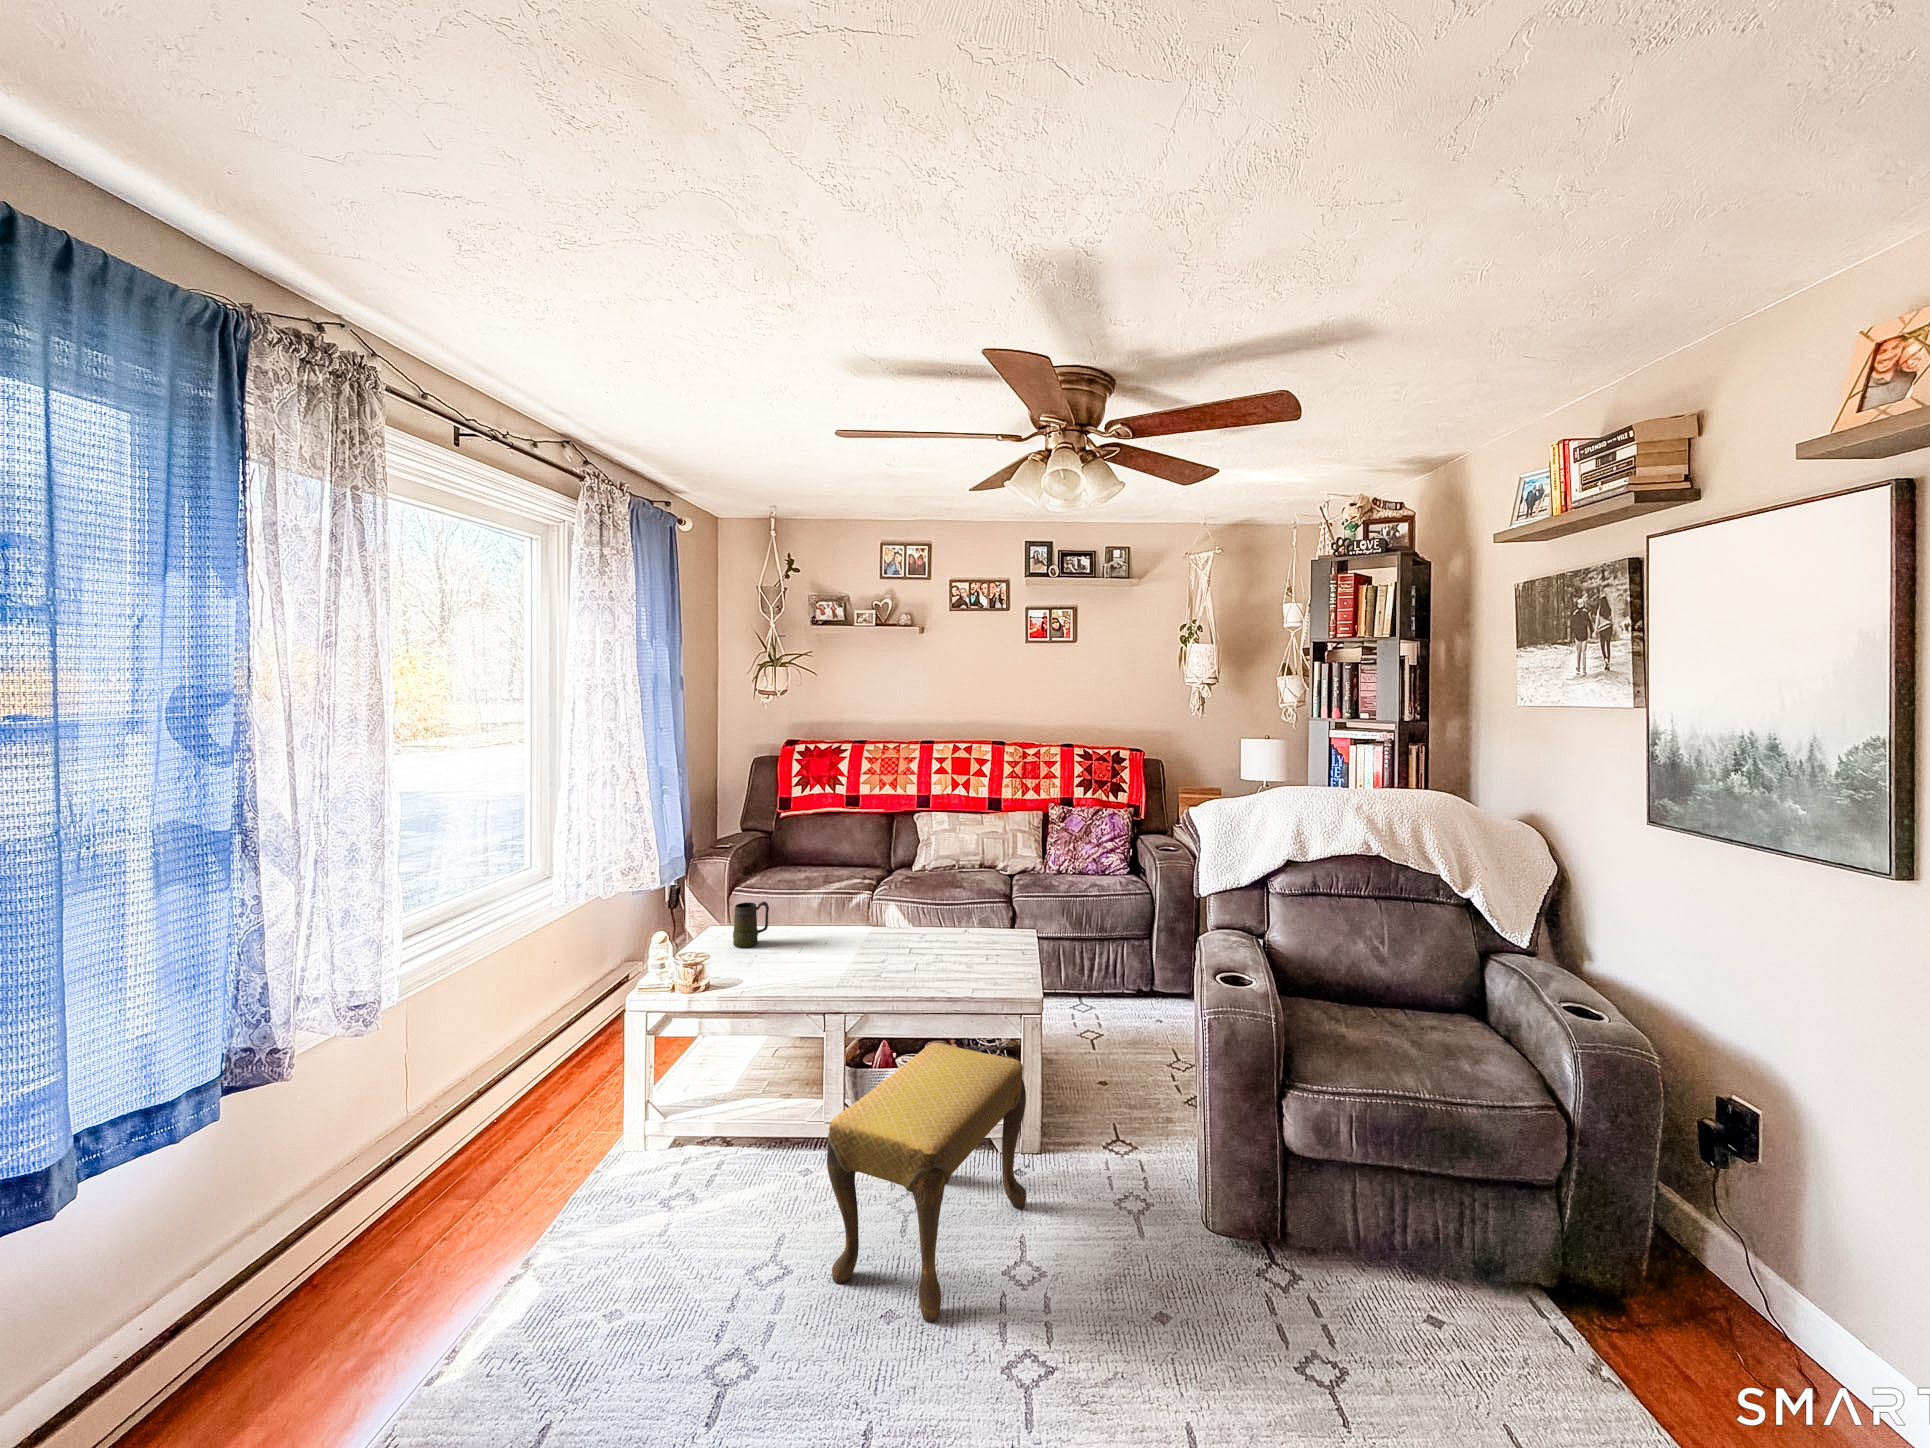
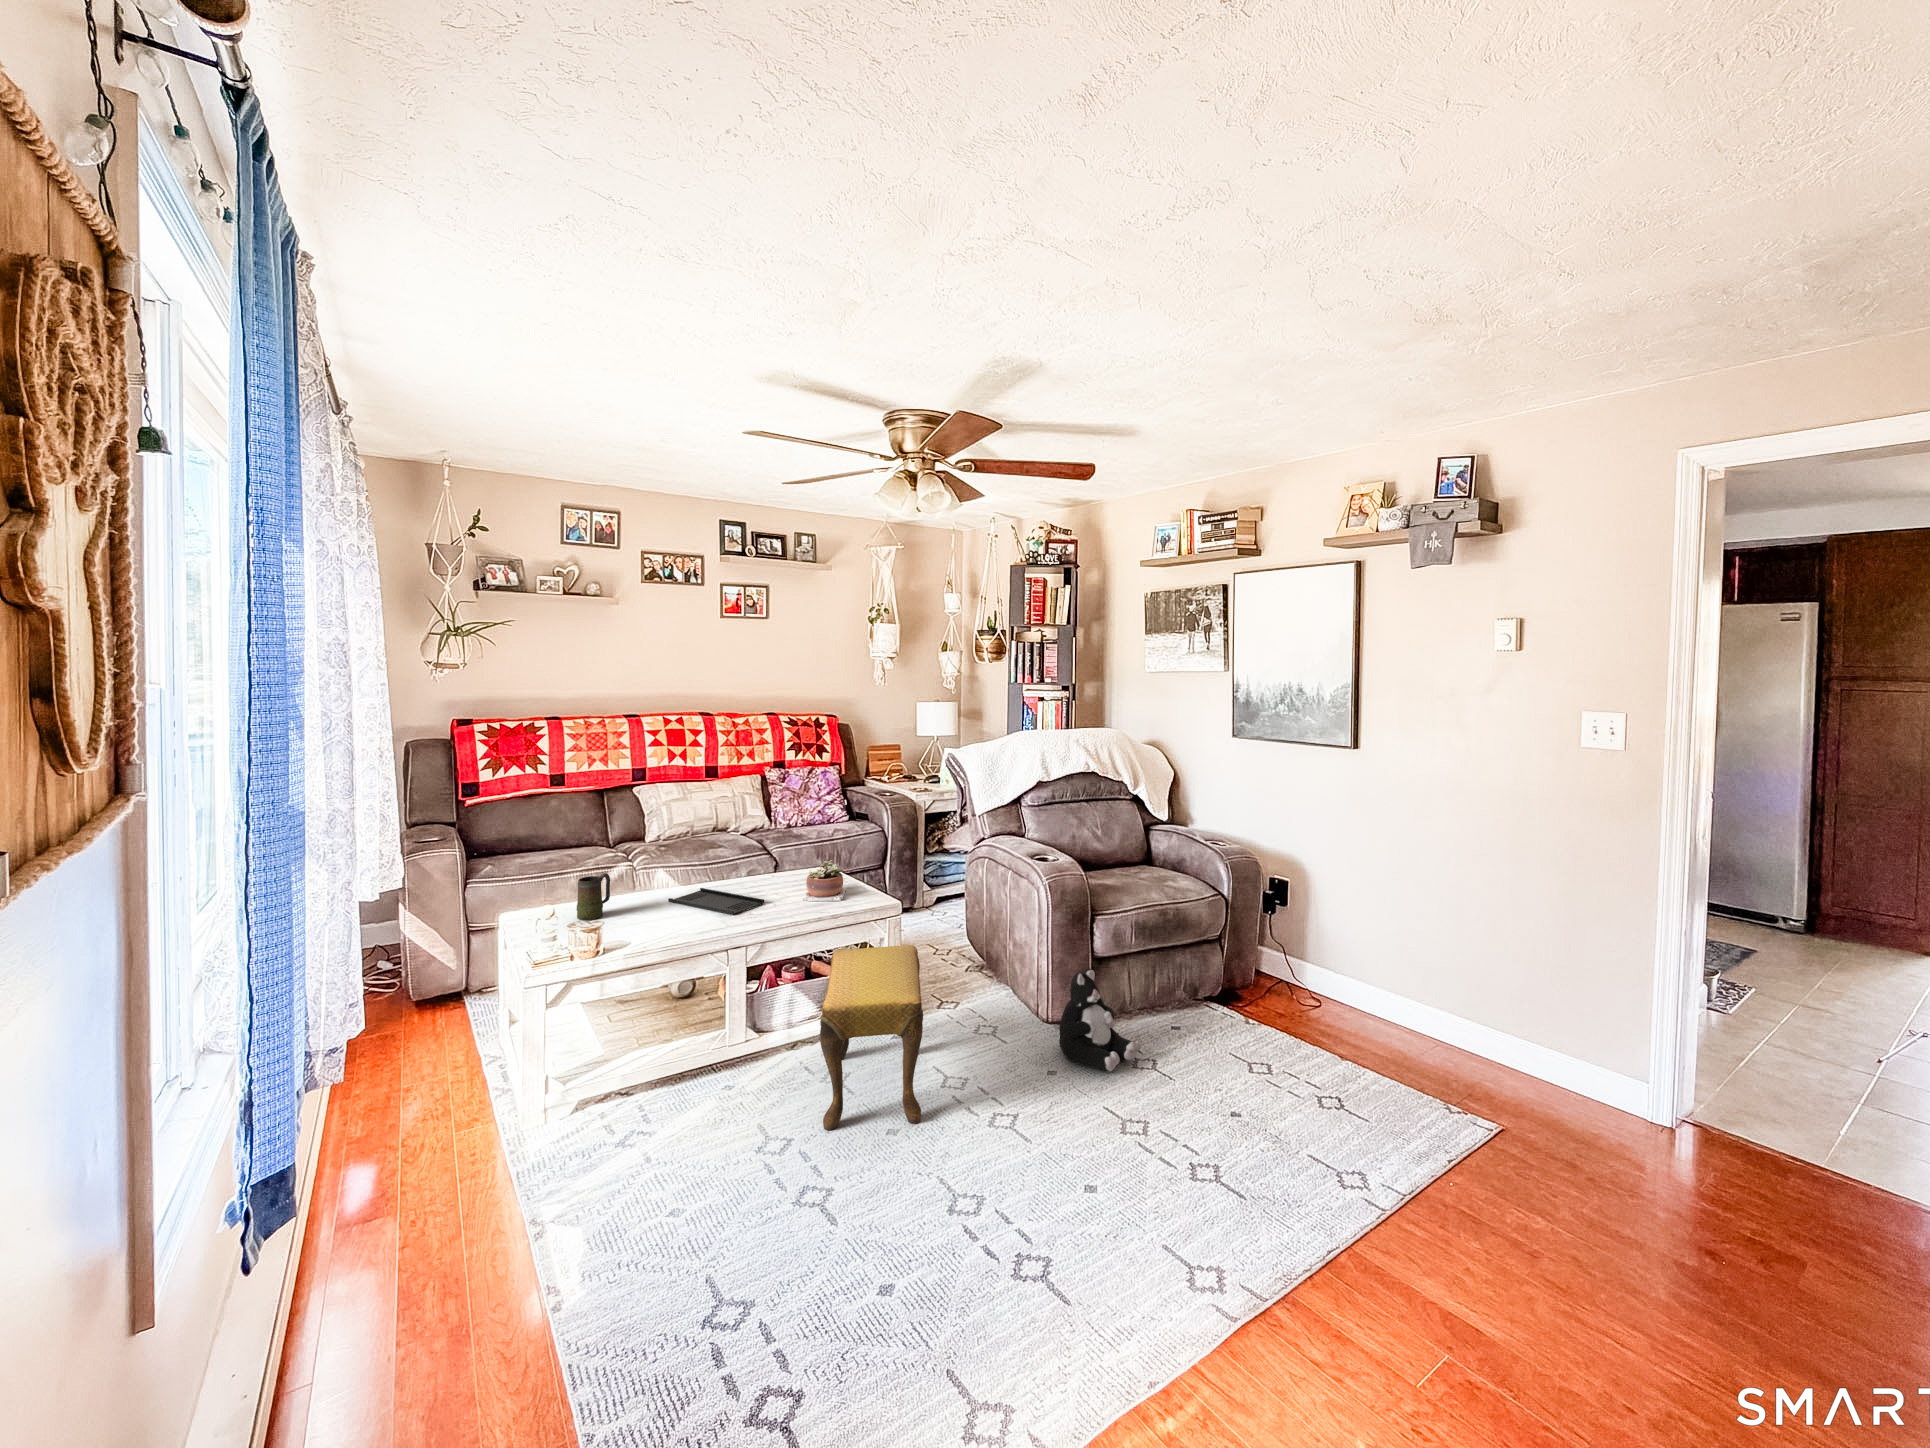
succulent plant: none [942,925,1004,978] -> present [803,860,846,901]
tray: none [827,932,902,971] -> present [668,888,765,915]
plush toy: none [1194,1171,1324,1364] -> present [1059,969,1141,1072]

